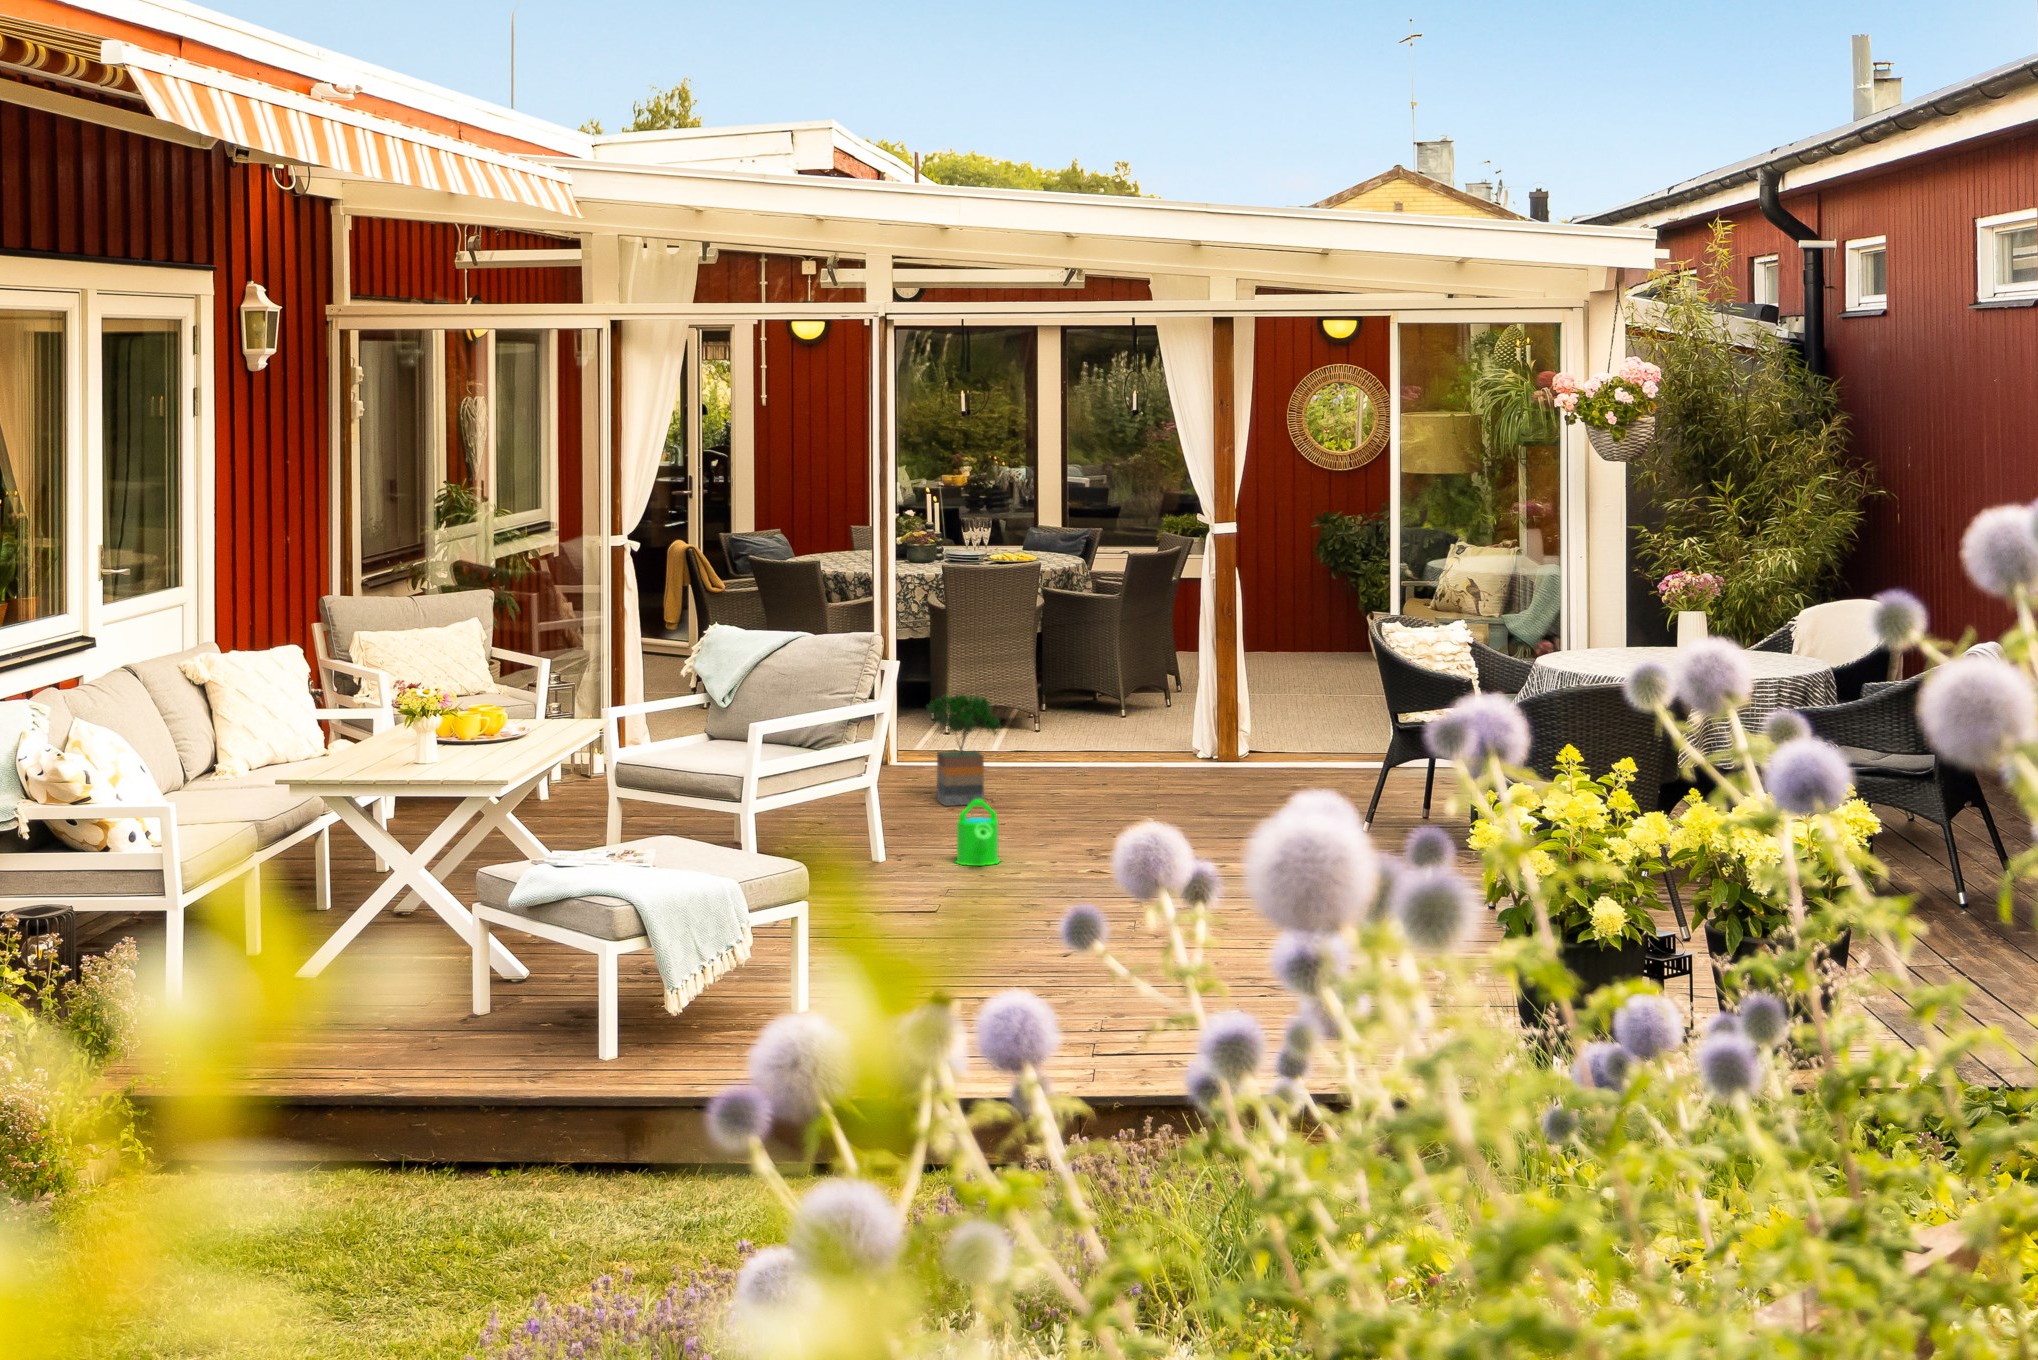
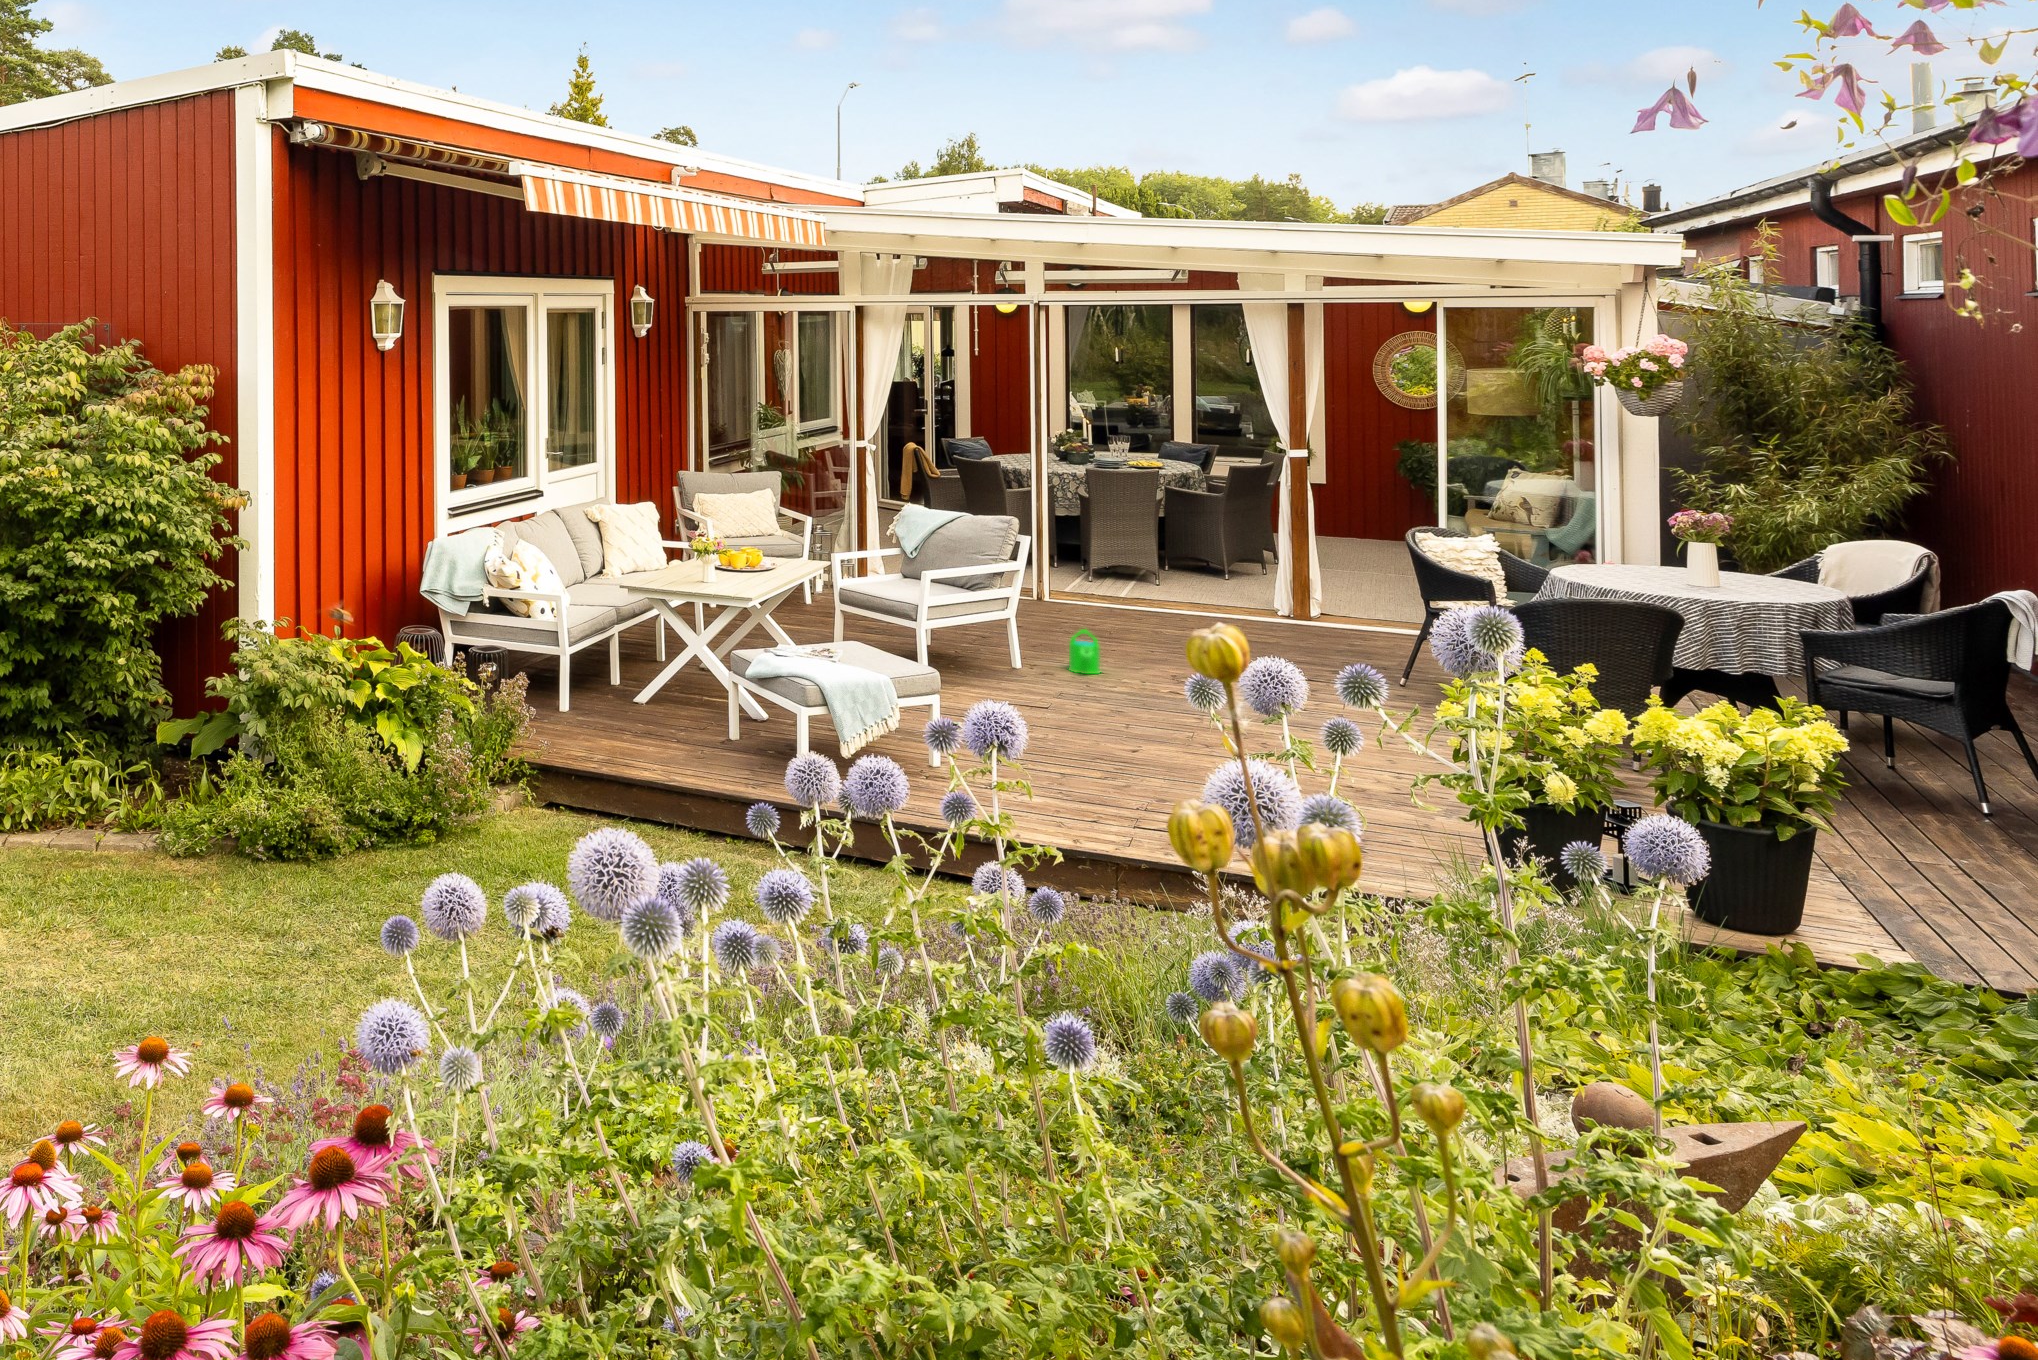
potted tree: present [927,694,999,806] -> none [1057,555,1112,631]

